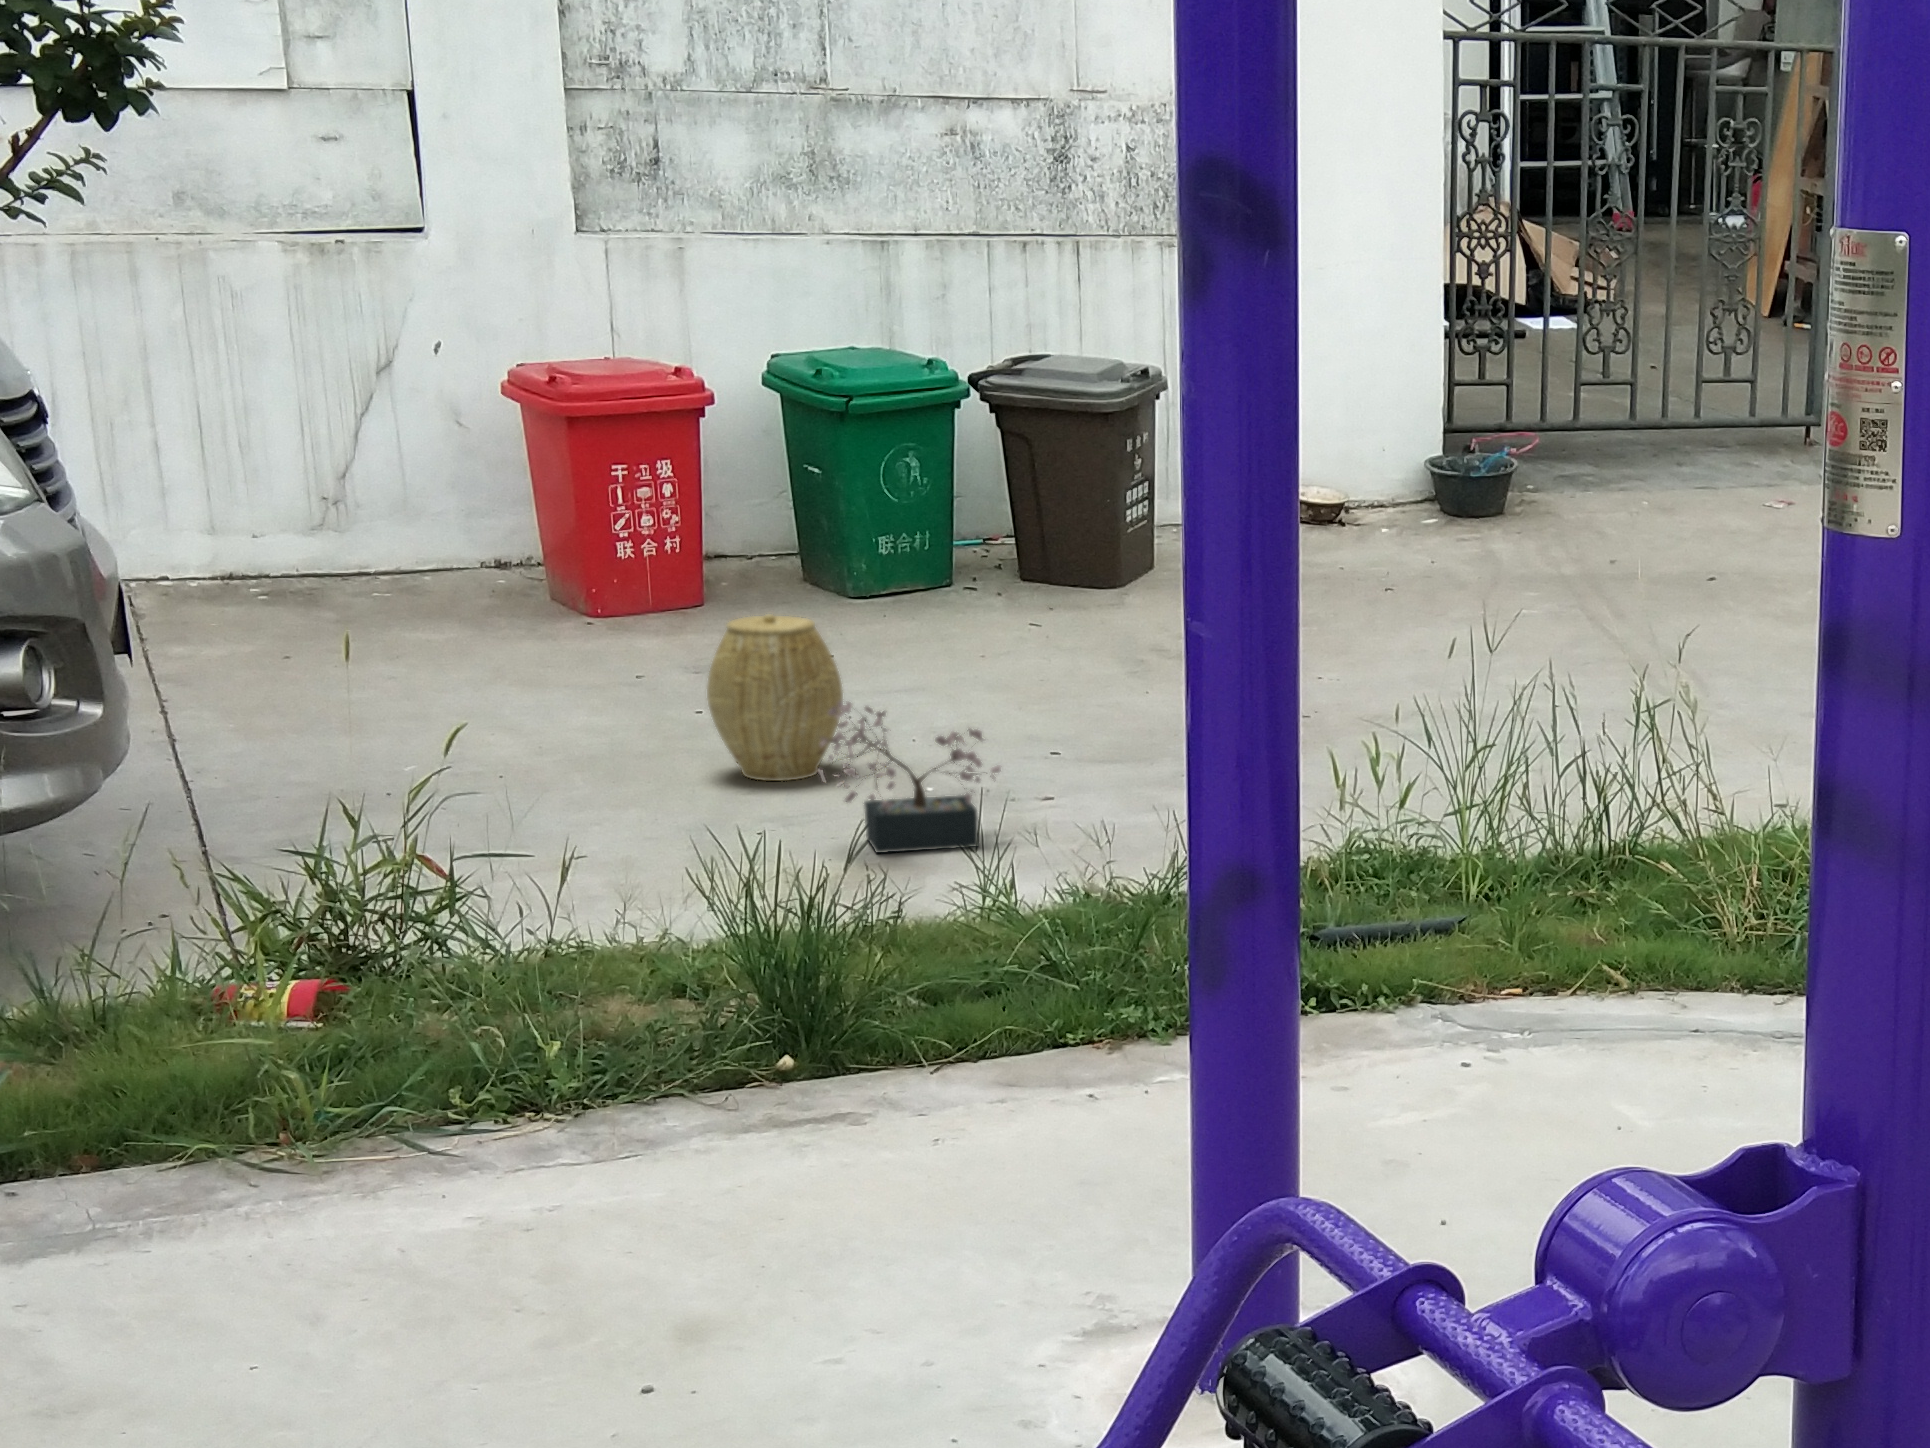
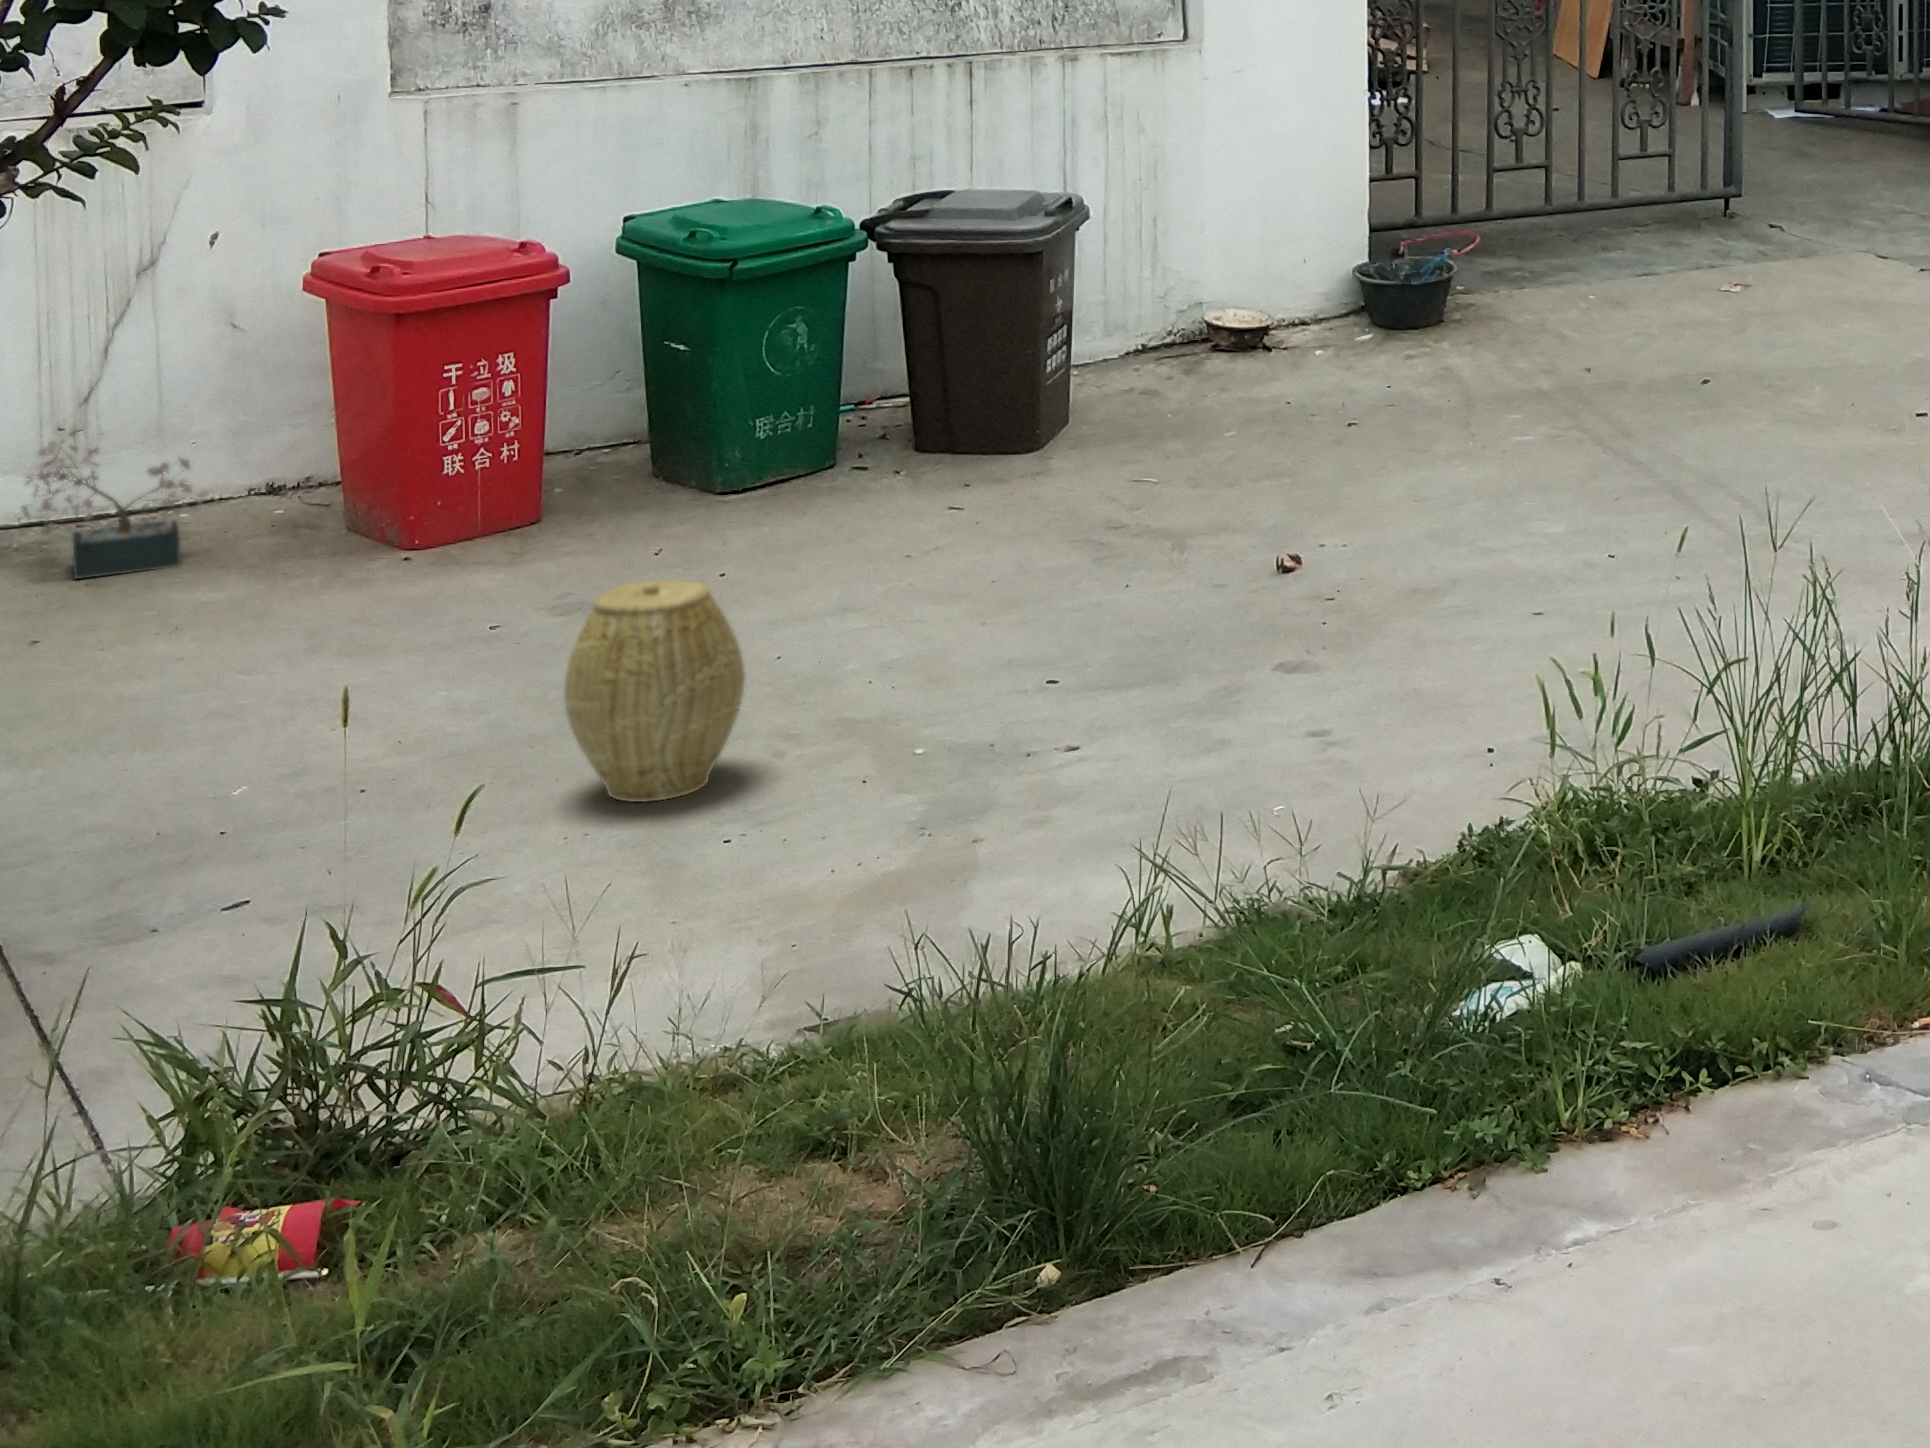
decorative plant: present [818,700,1001,853] -> present [22,442,207,579]

